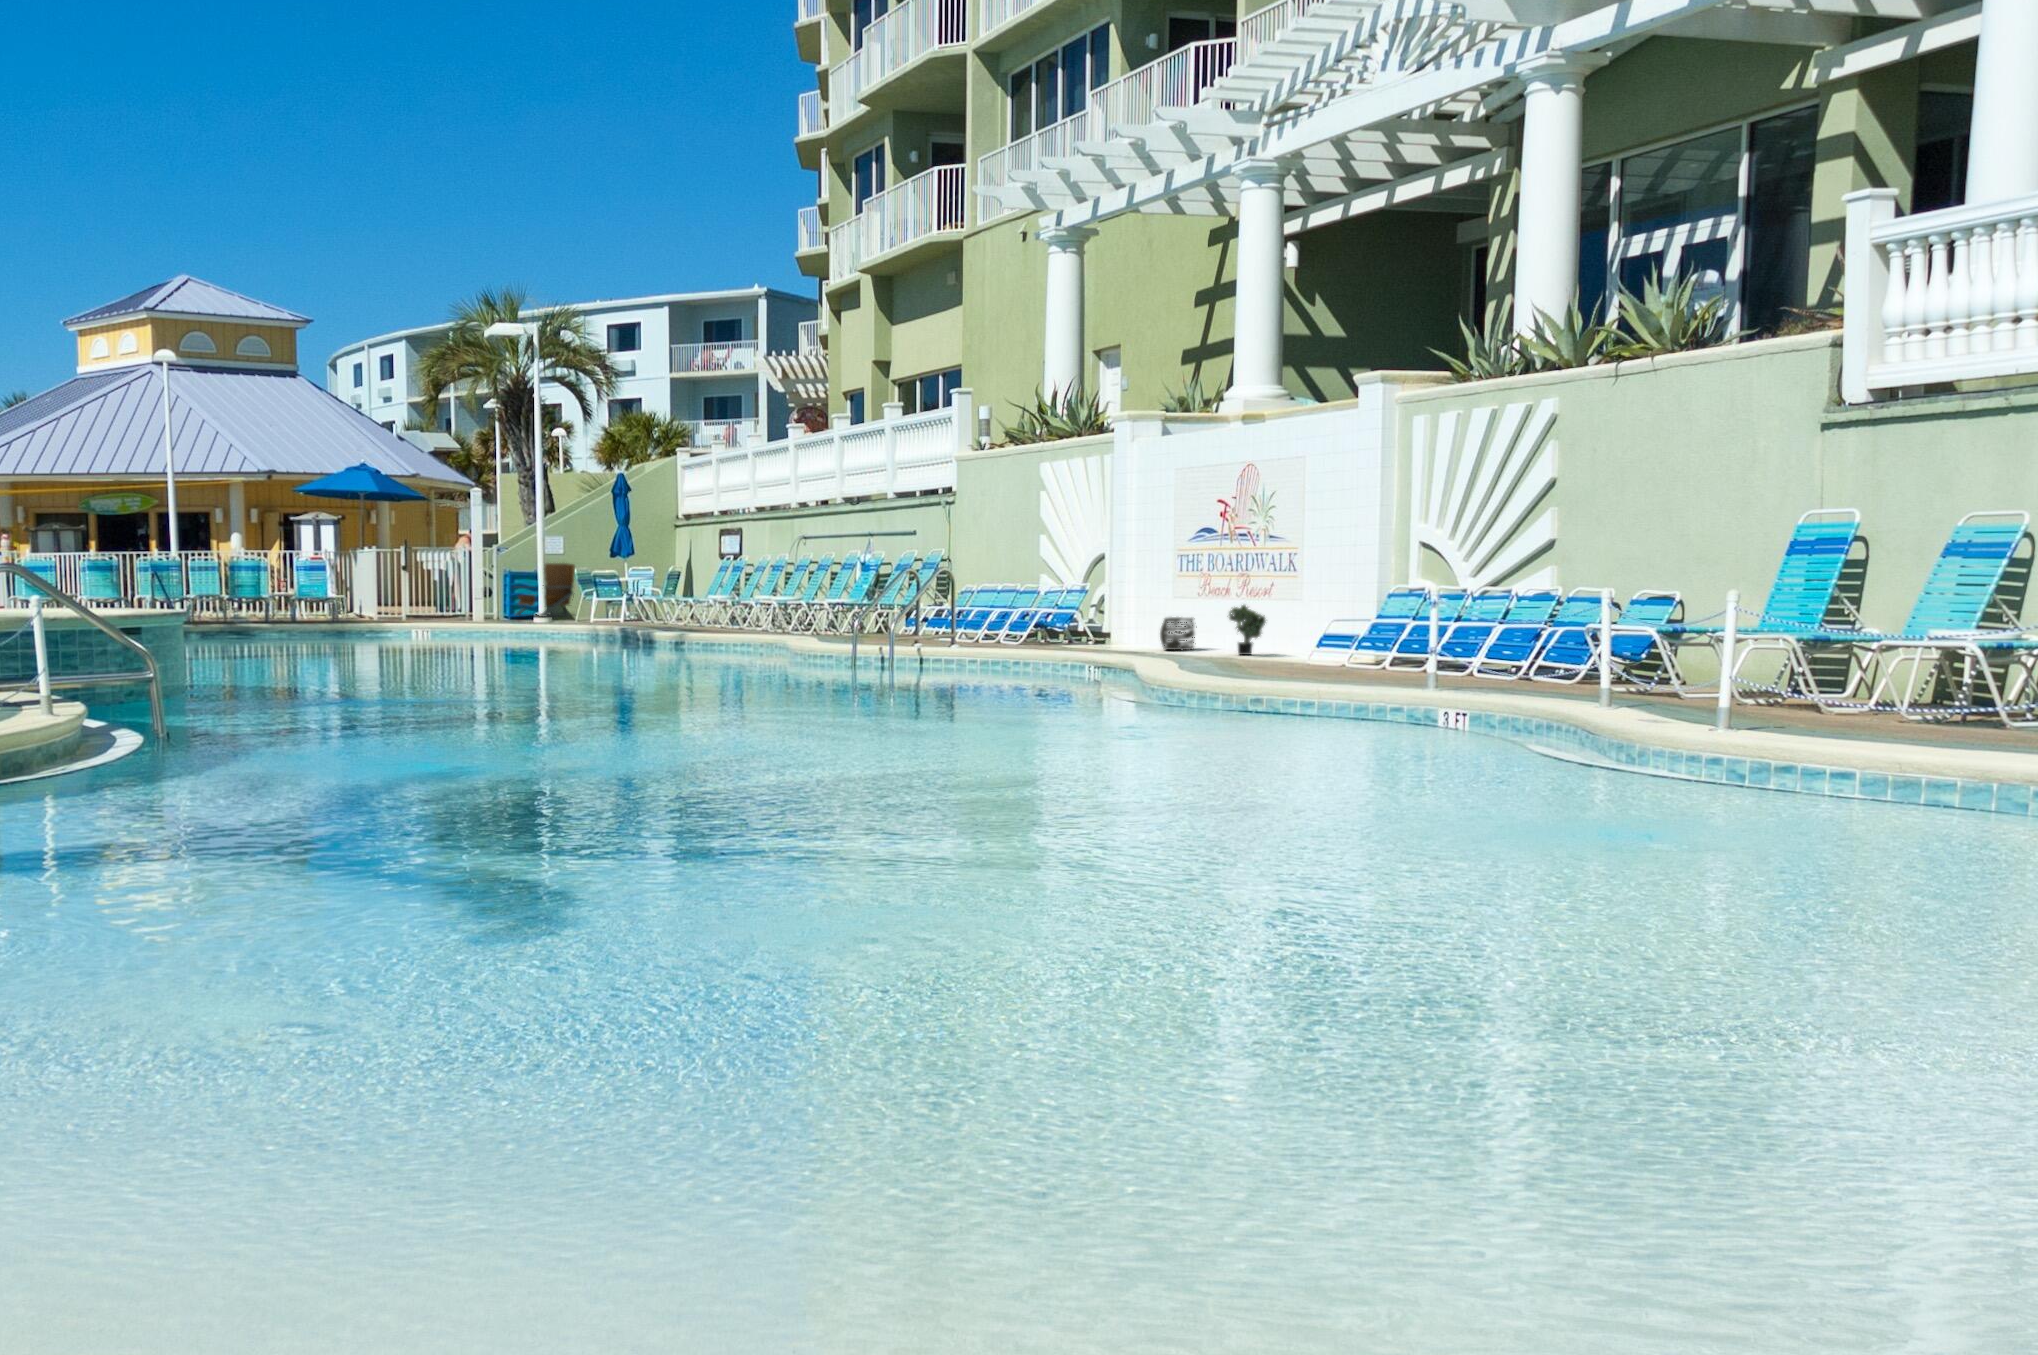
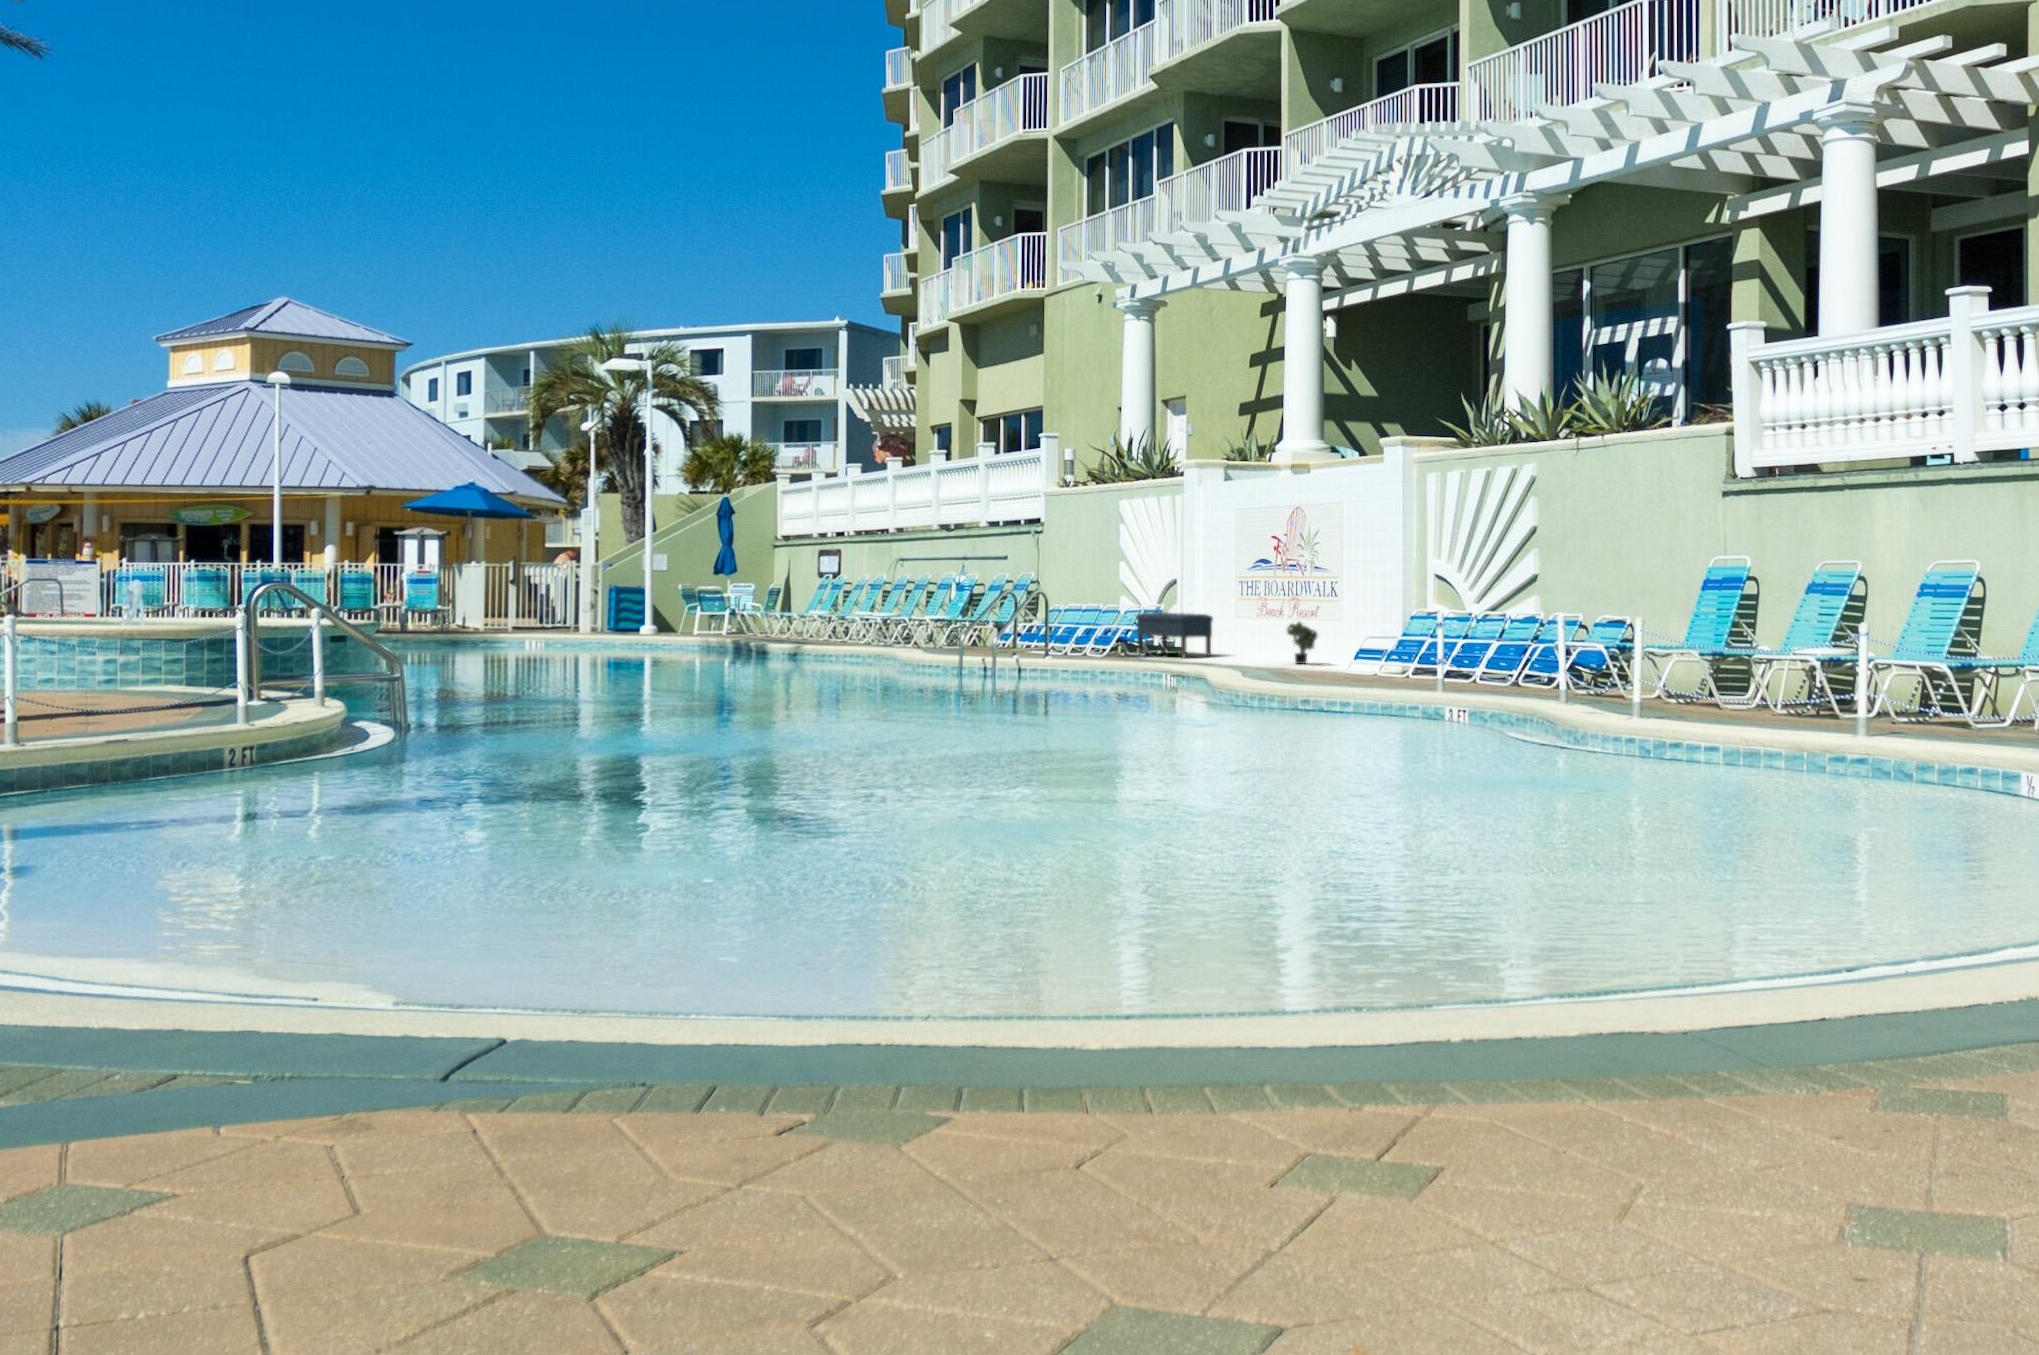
lounge chair: present [515,563,575,617] -> none [621,576,689,626]
bench: none [1052,596,1142,648] -> present [1136,612,1213,657]
woven basket: present [1160,617,1197,650] -> none [1229,632,1261,660]

